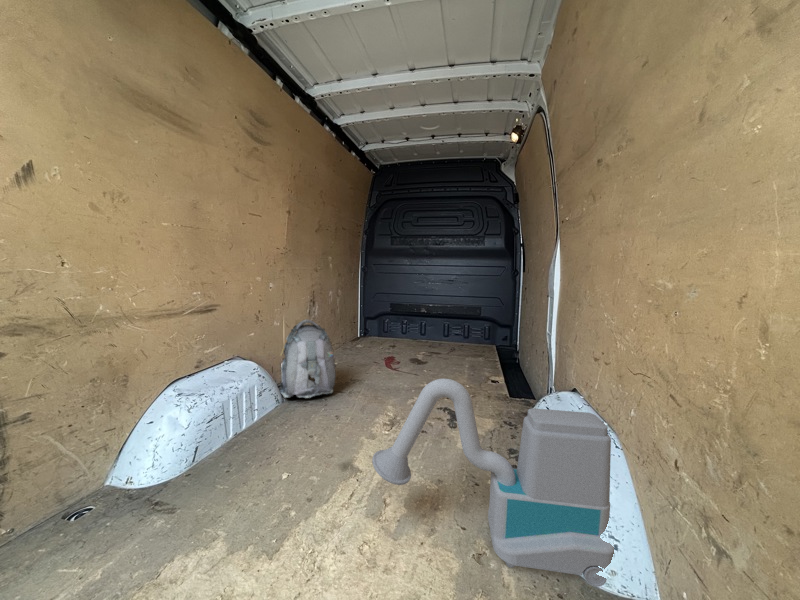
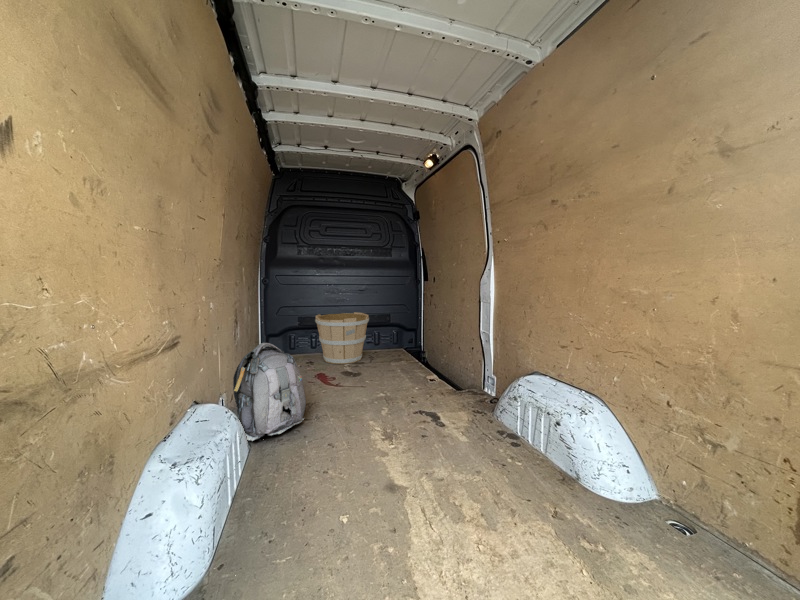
wooden bucket: none [395,304,448,354] -> present [315,312,369,364]
vacuum cleaner: present [372,379,614,587] -> none [466,378,628,513]

